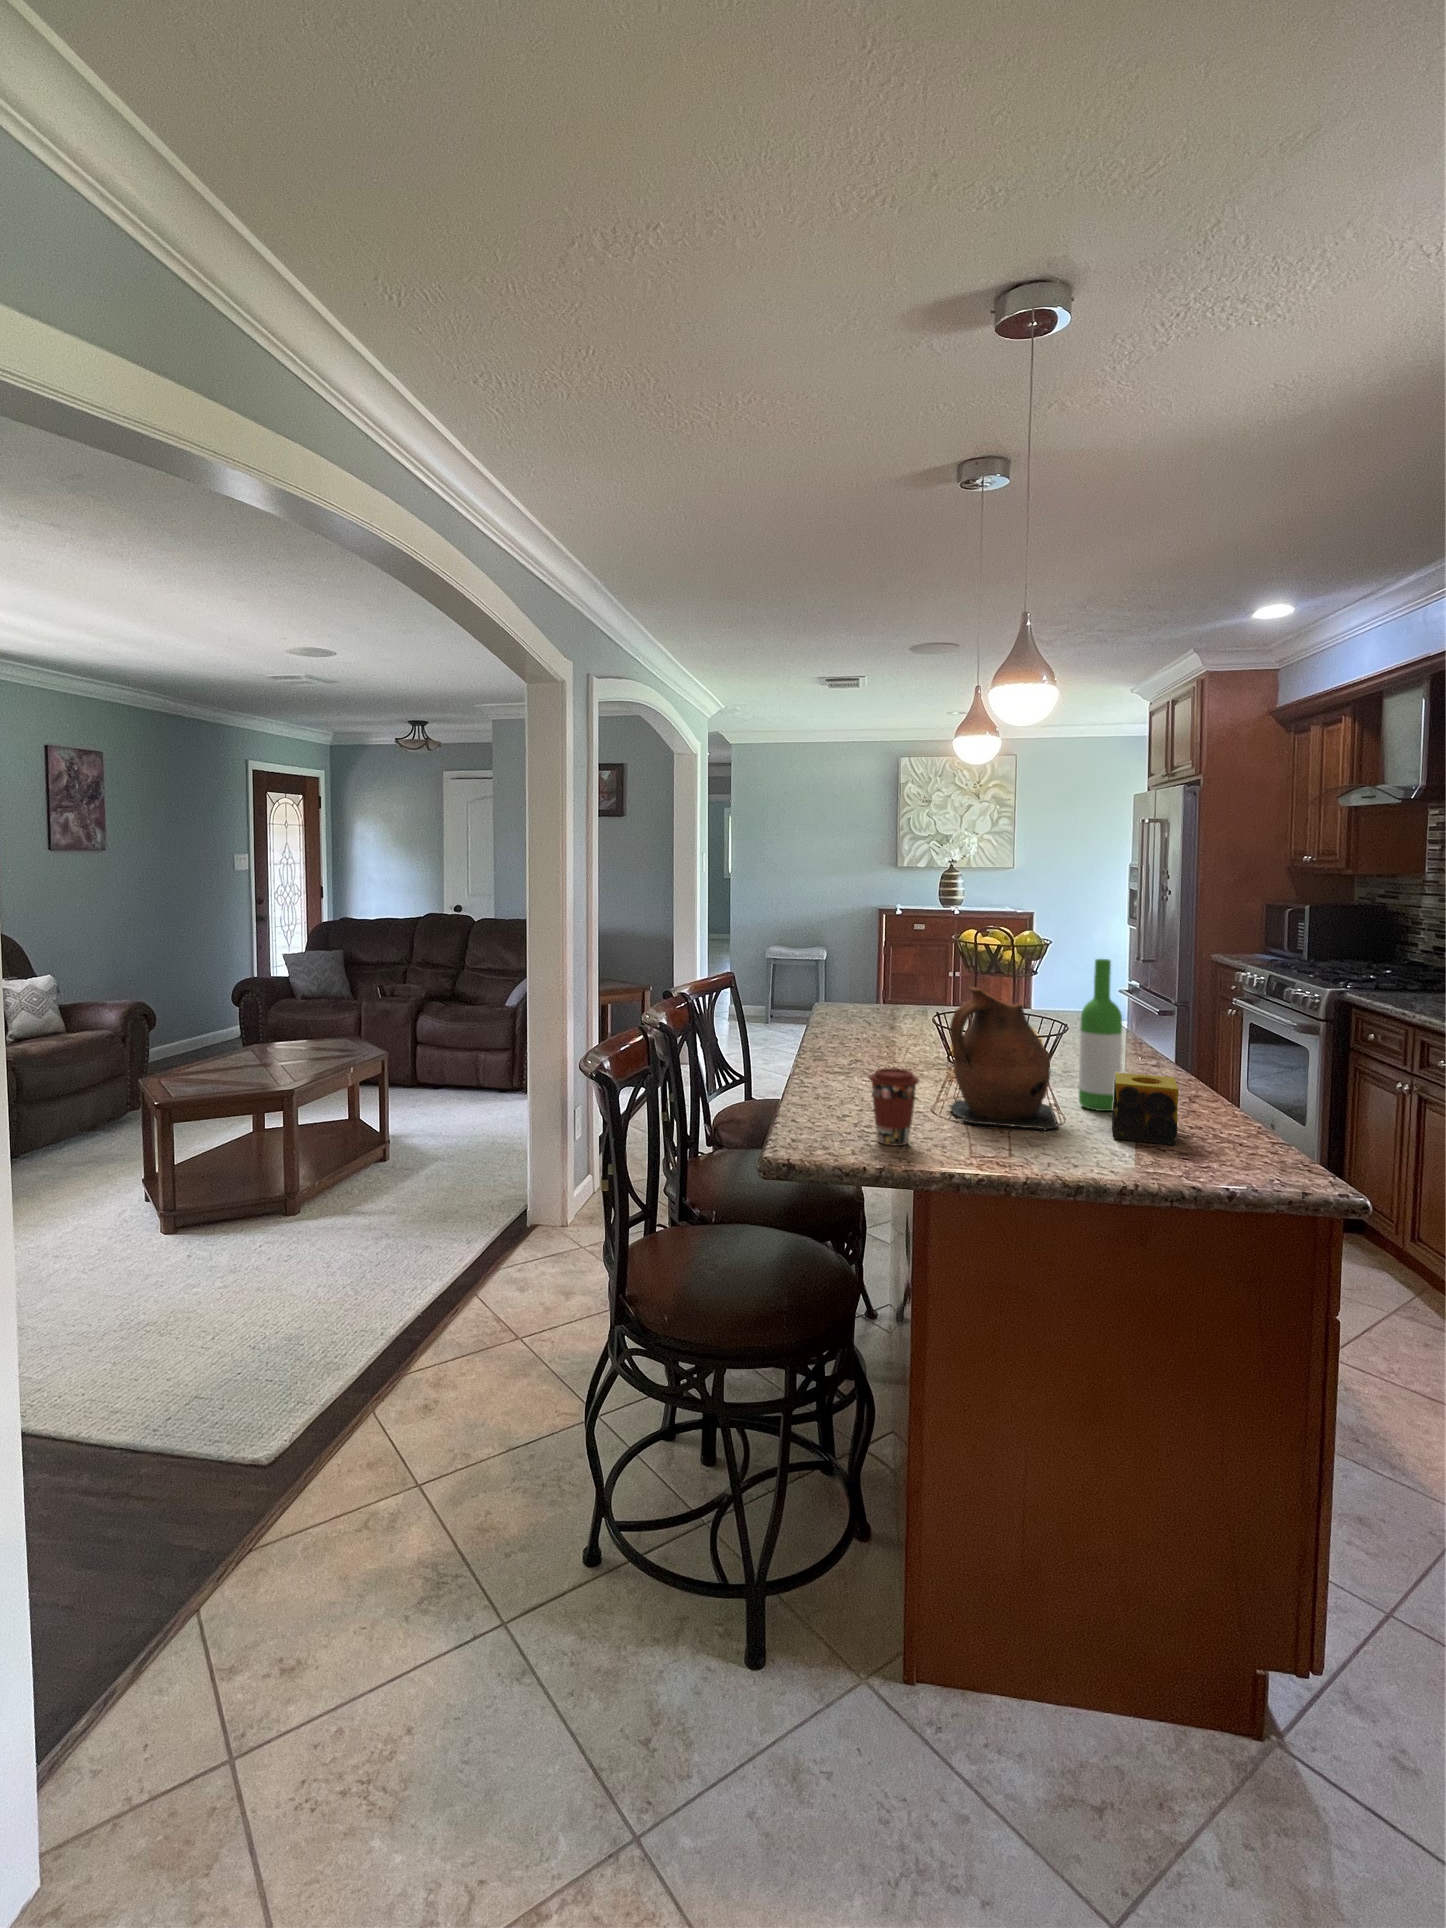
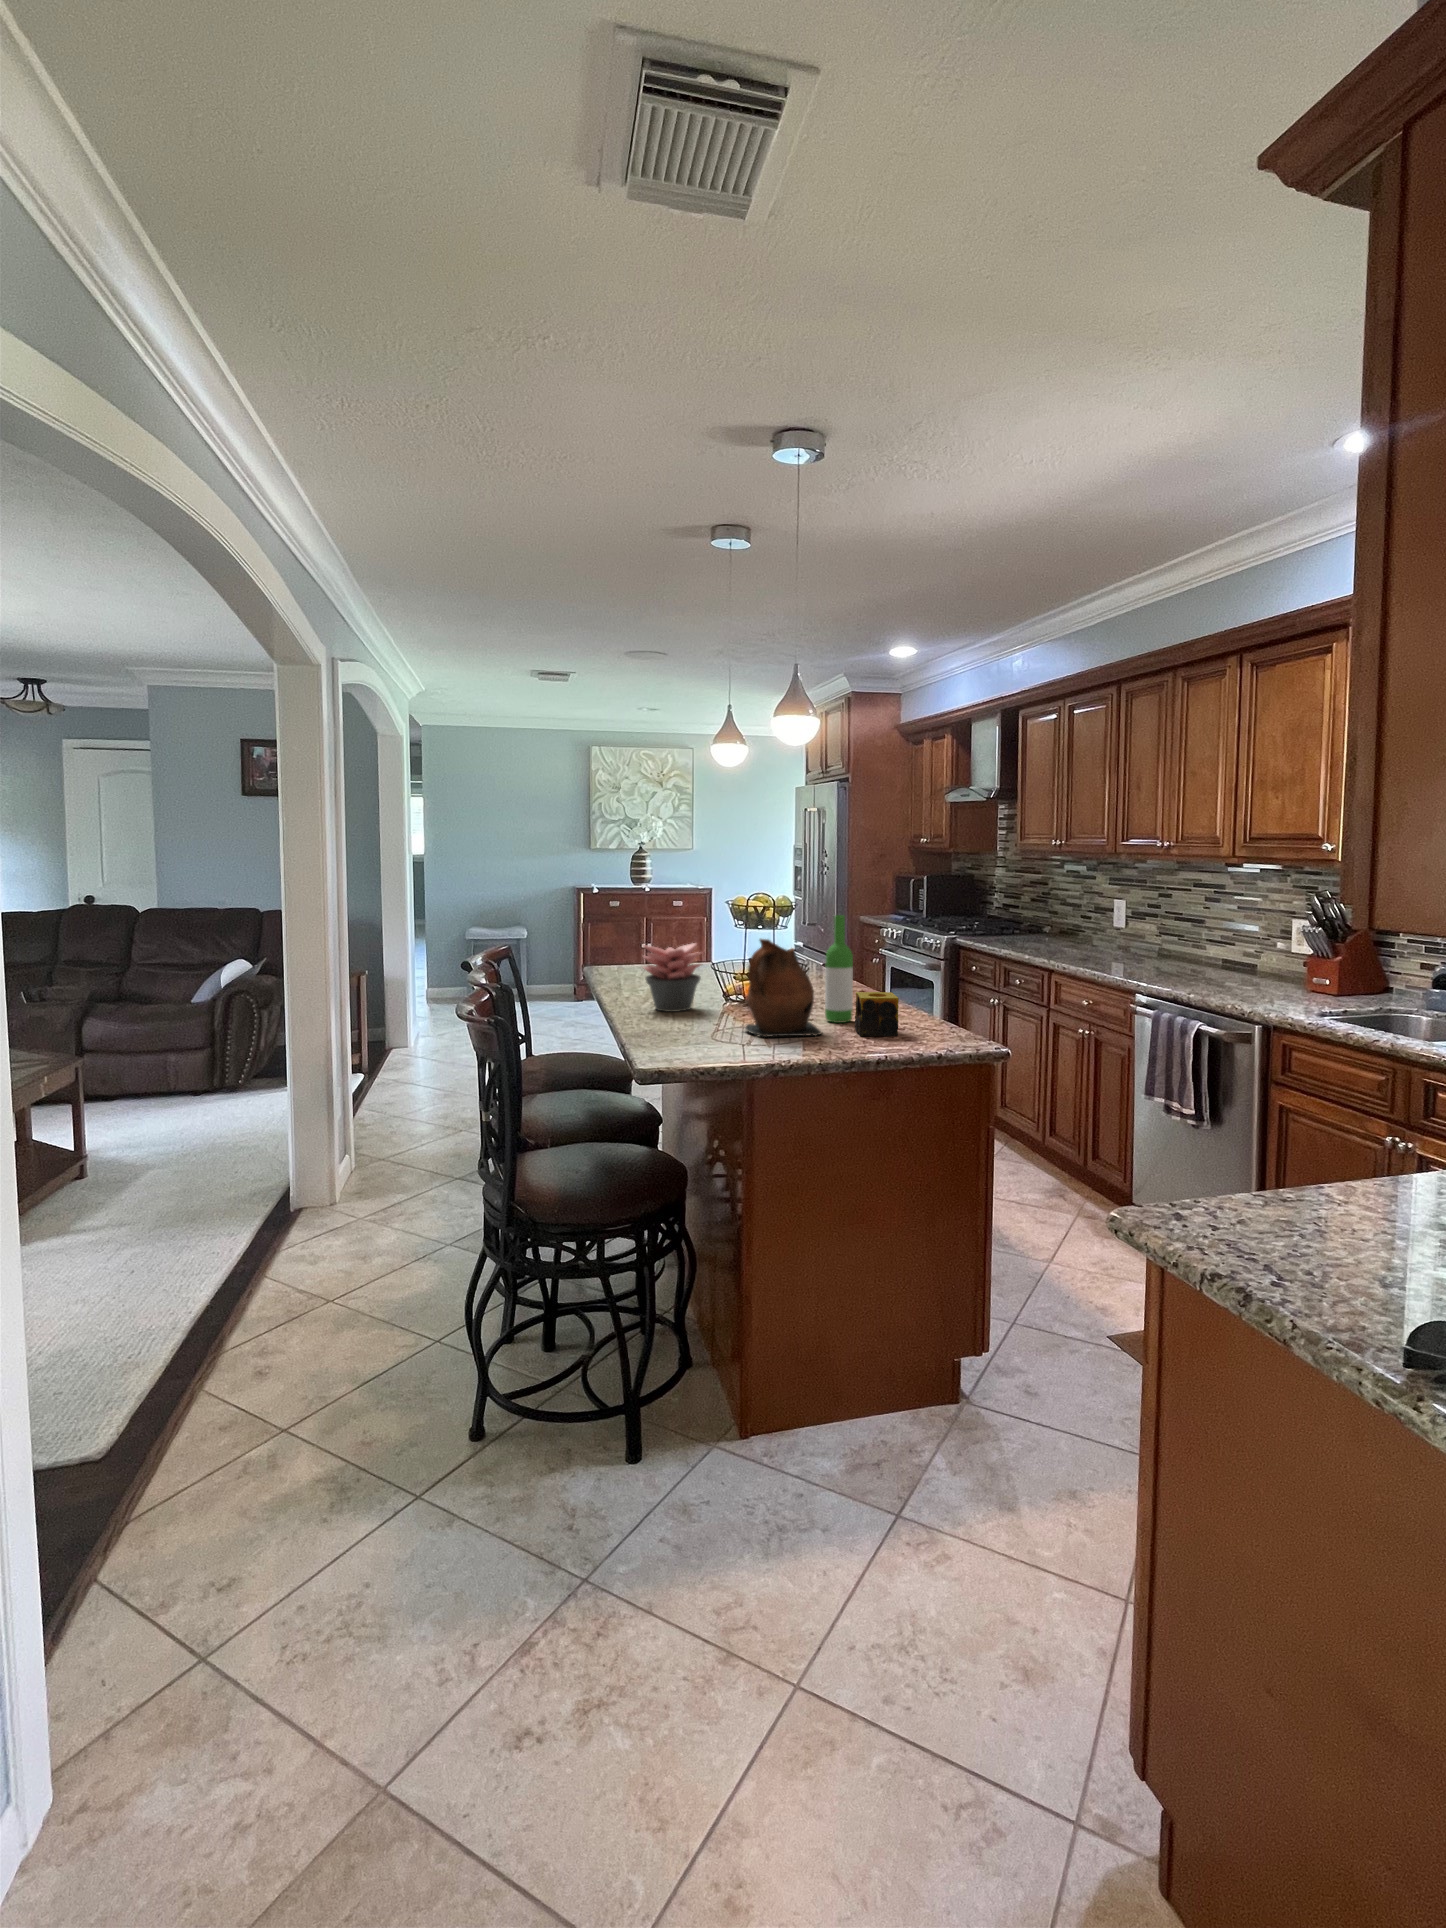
succulent plant: none [852,982,925,1069] -> present [643,943,701,1012]
coffee cup: present [870,1068,919,1146] -> none [706,999,742,1054]

